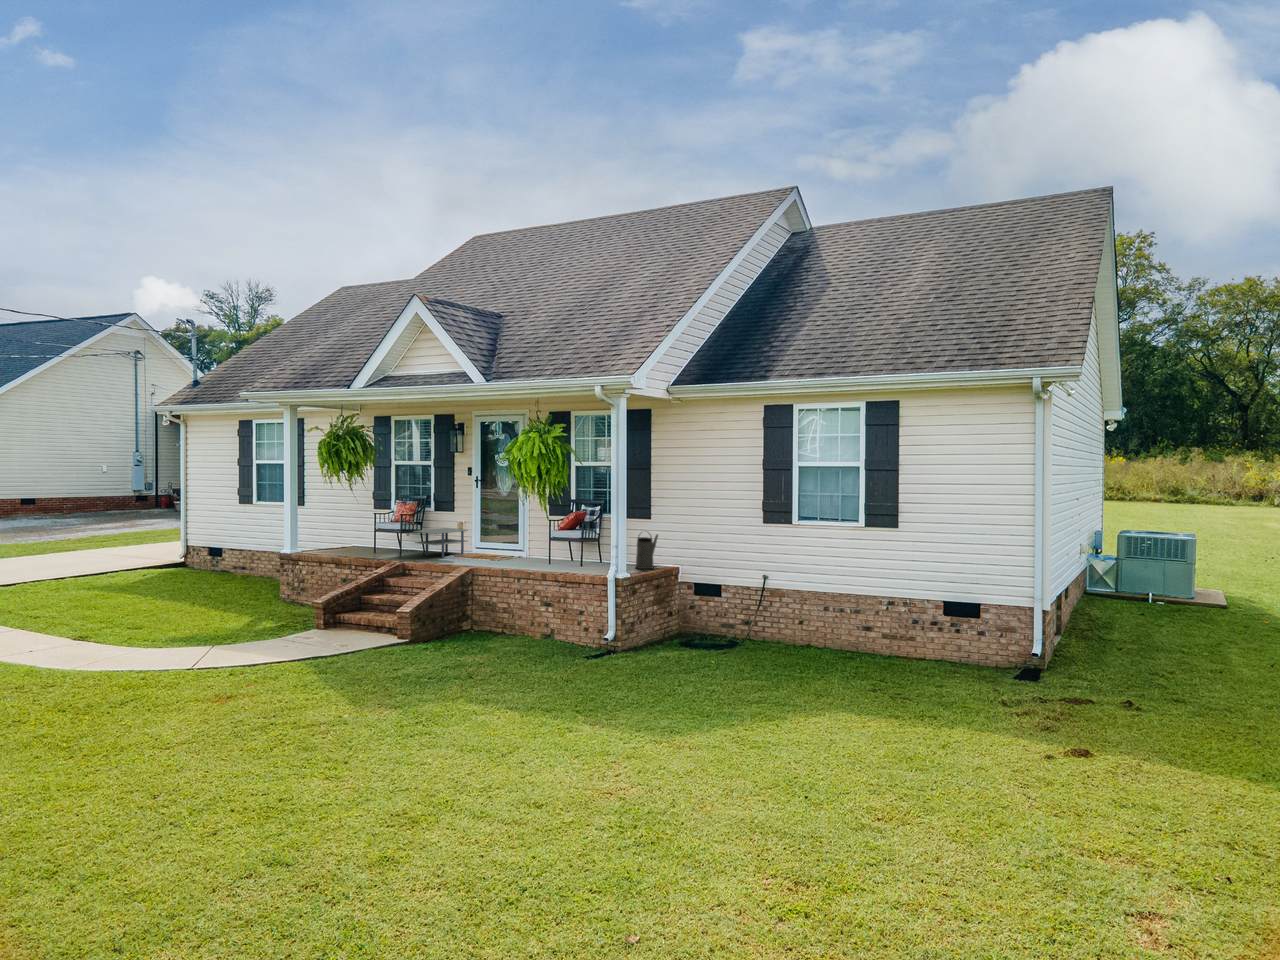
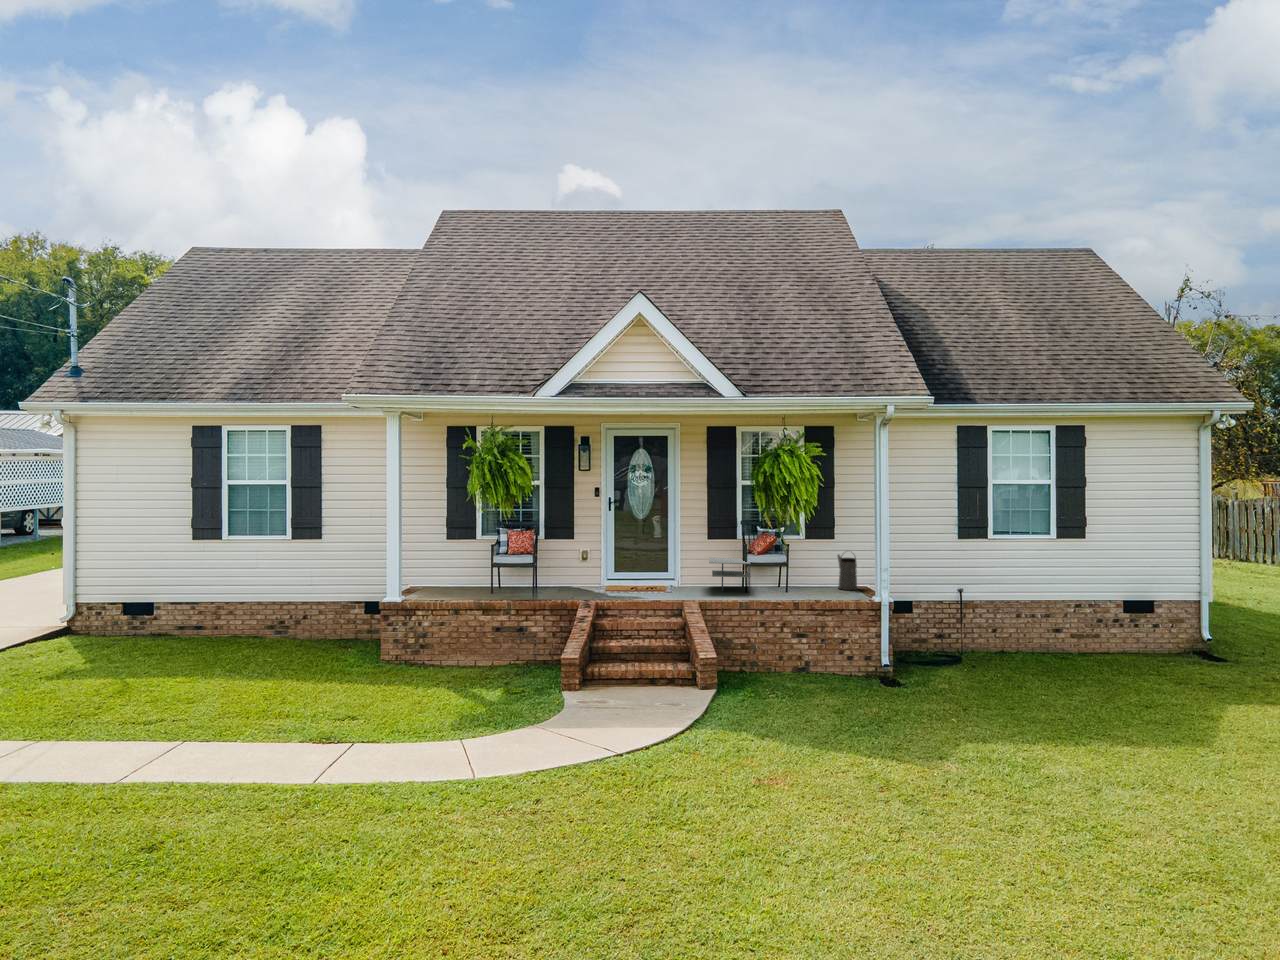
side table: present [413,528,468,558] -> present [709,558,751,592]

